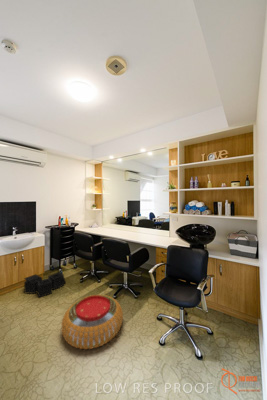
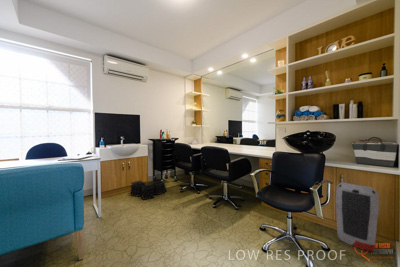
air purifier: none [216,271,245,327] -> present [336,183,379,251]
pouf: present [62,295,123,349] -> none [161,199,222,246]

